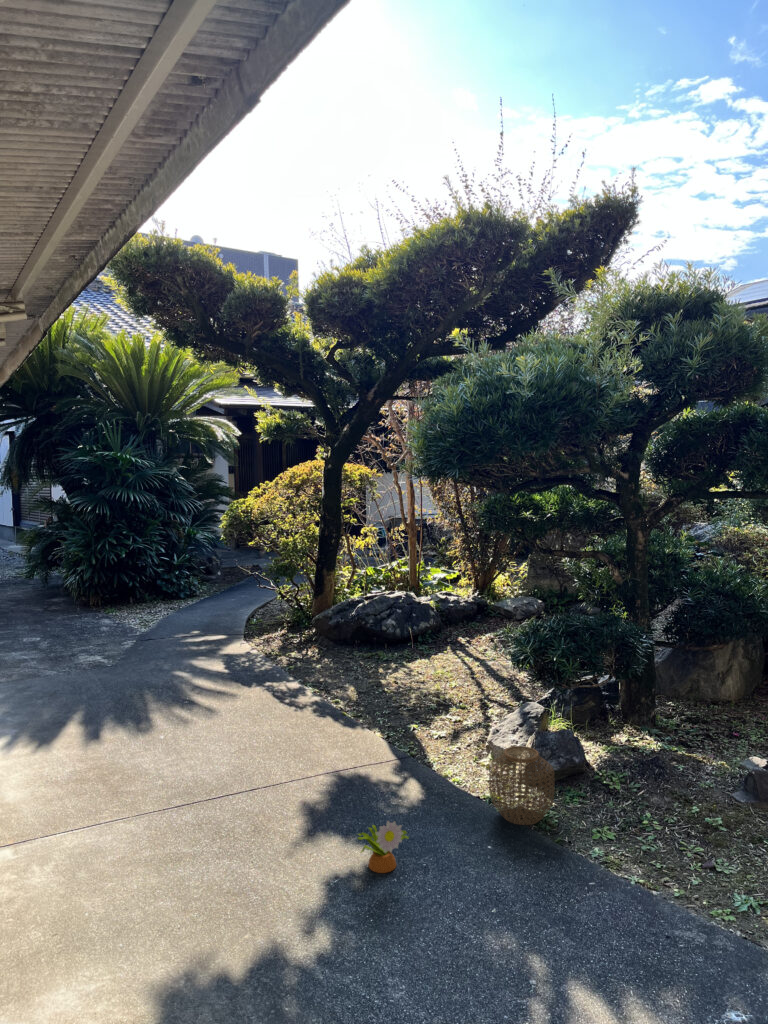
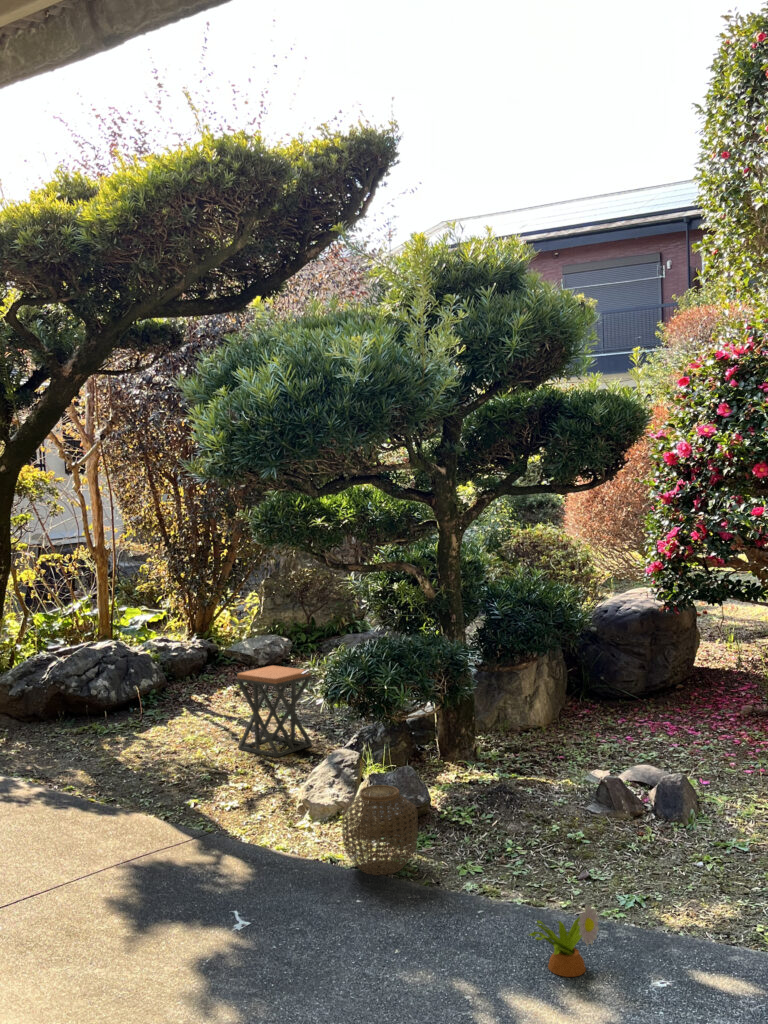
stool: none [468,624,527,698] -> present [237,666,312,757]
decorative plant: present [358,821,409,873] -> present [529,905,599,977]

